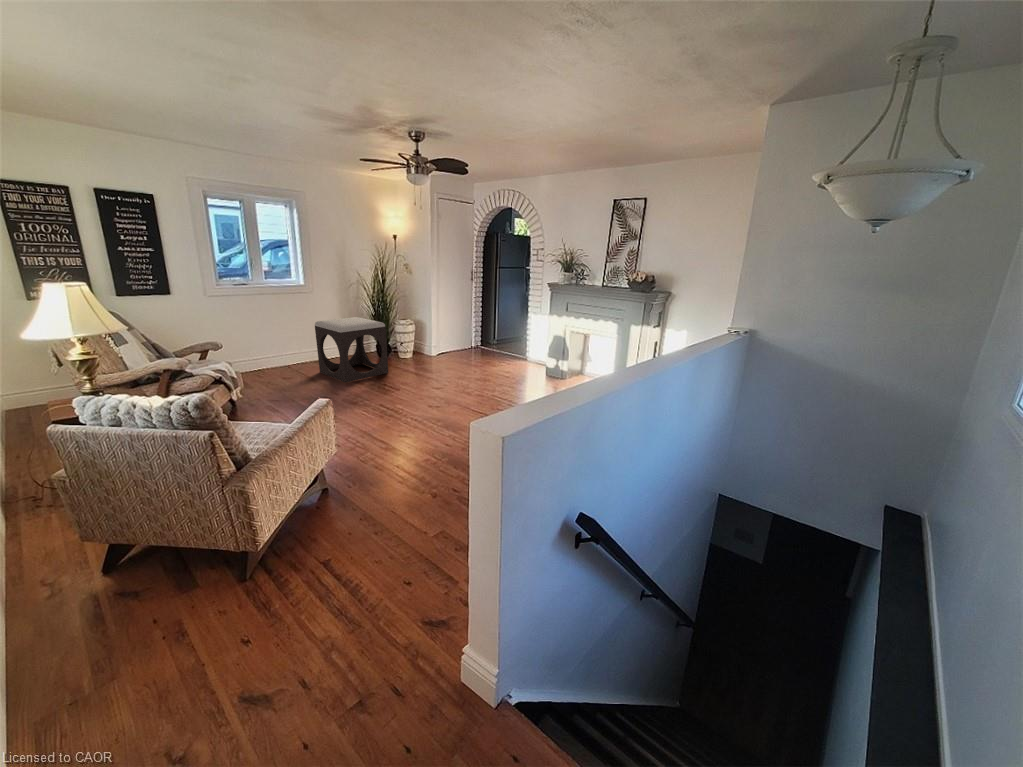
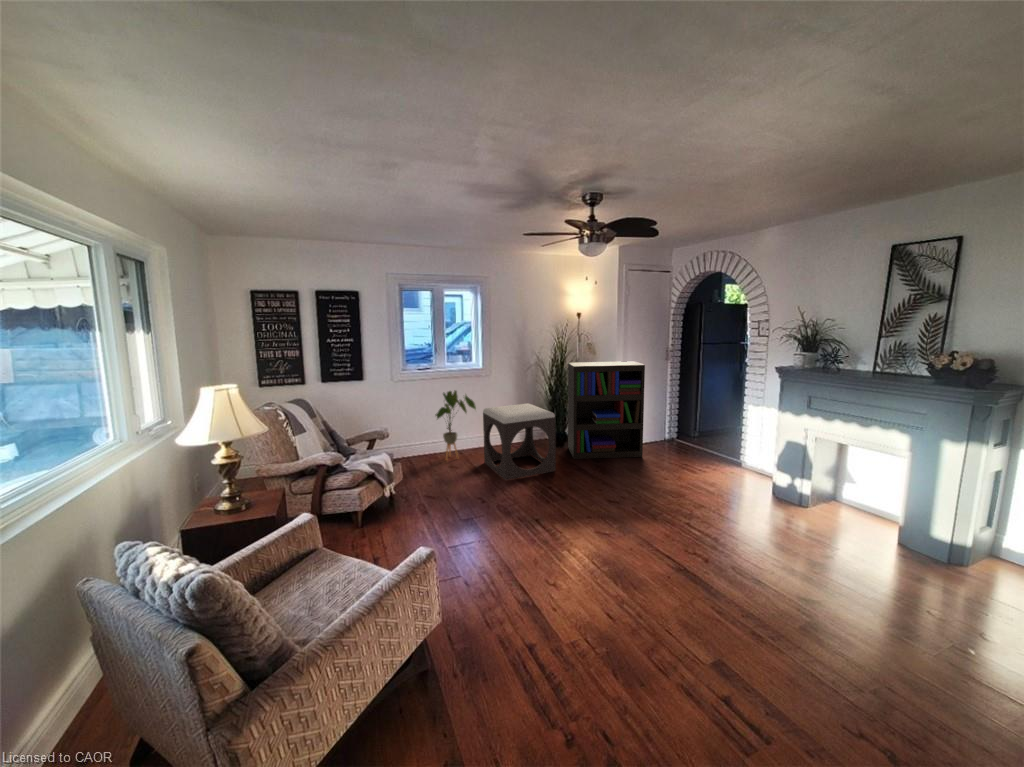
bookshelf: none [391,281,457,364] -> present [568,361,645,459]
house plant: none [261,306,307,373] -> present [435,391,476,459]

